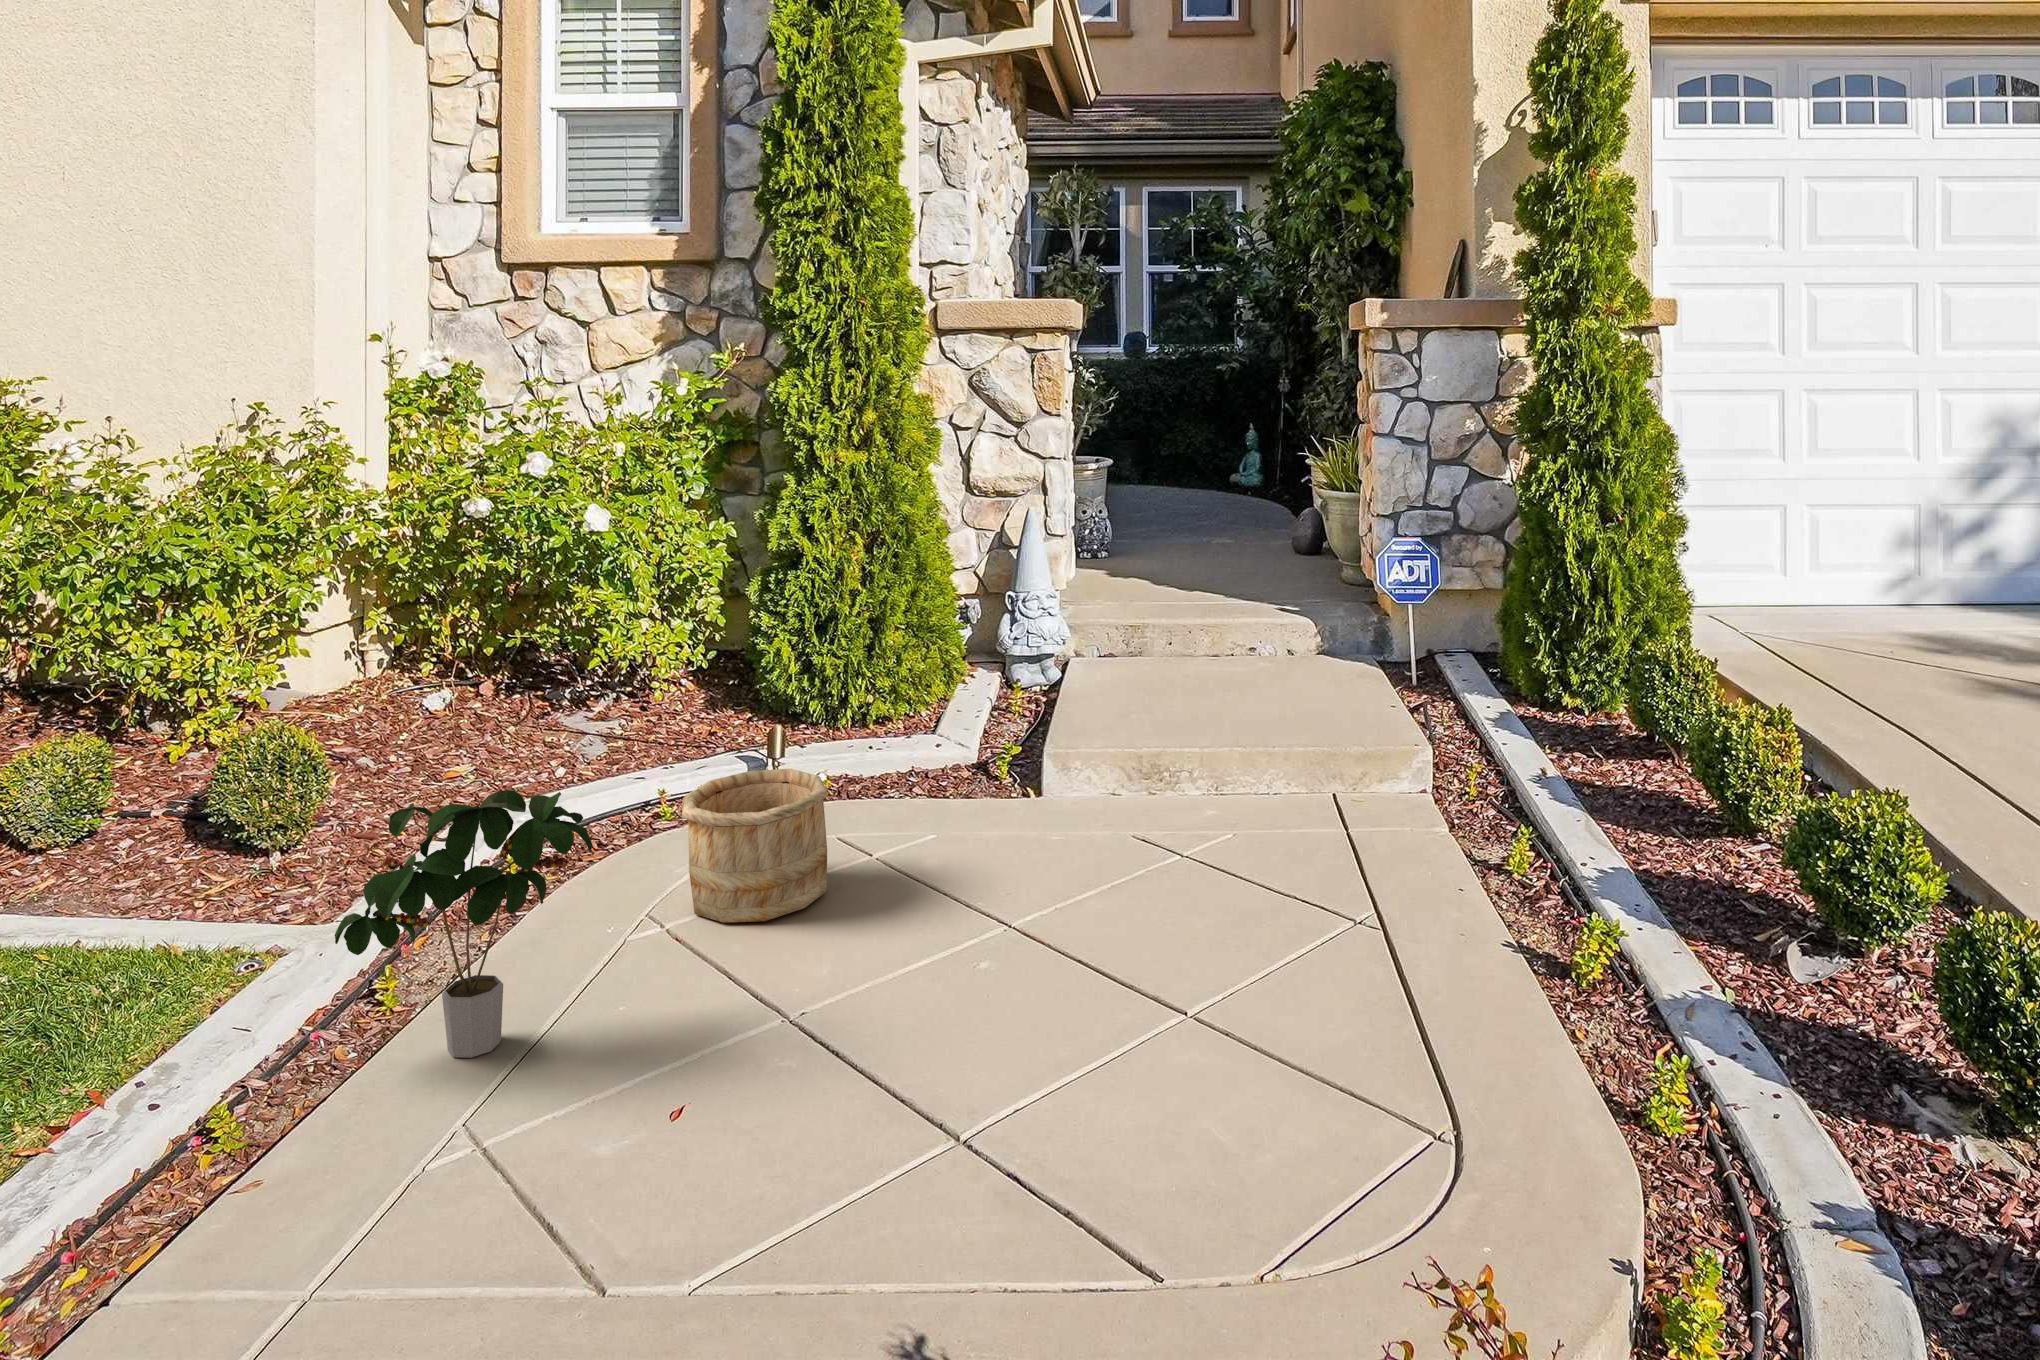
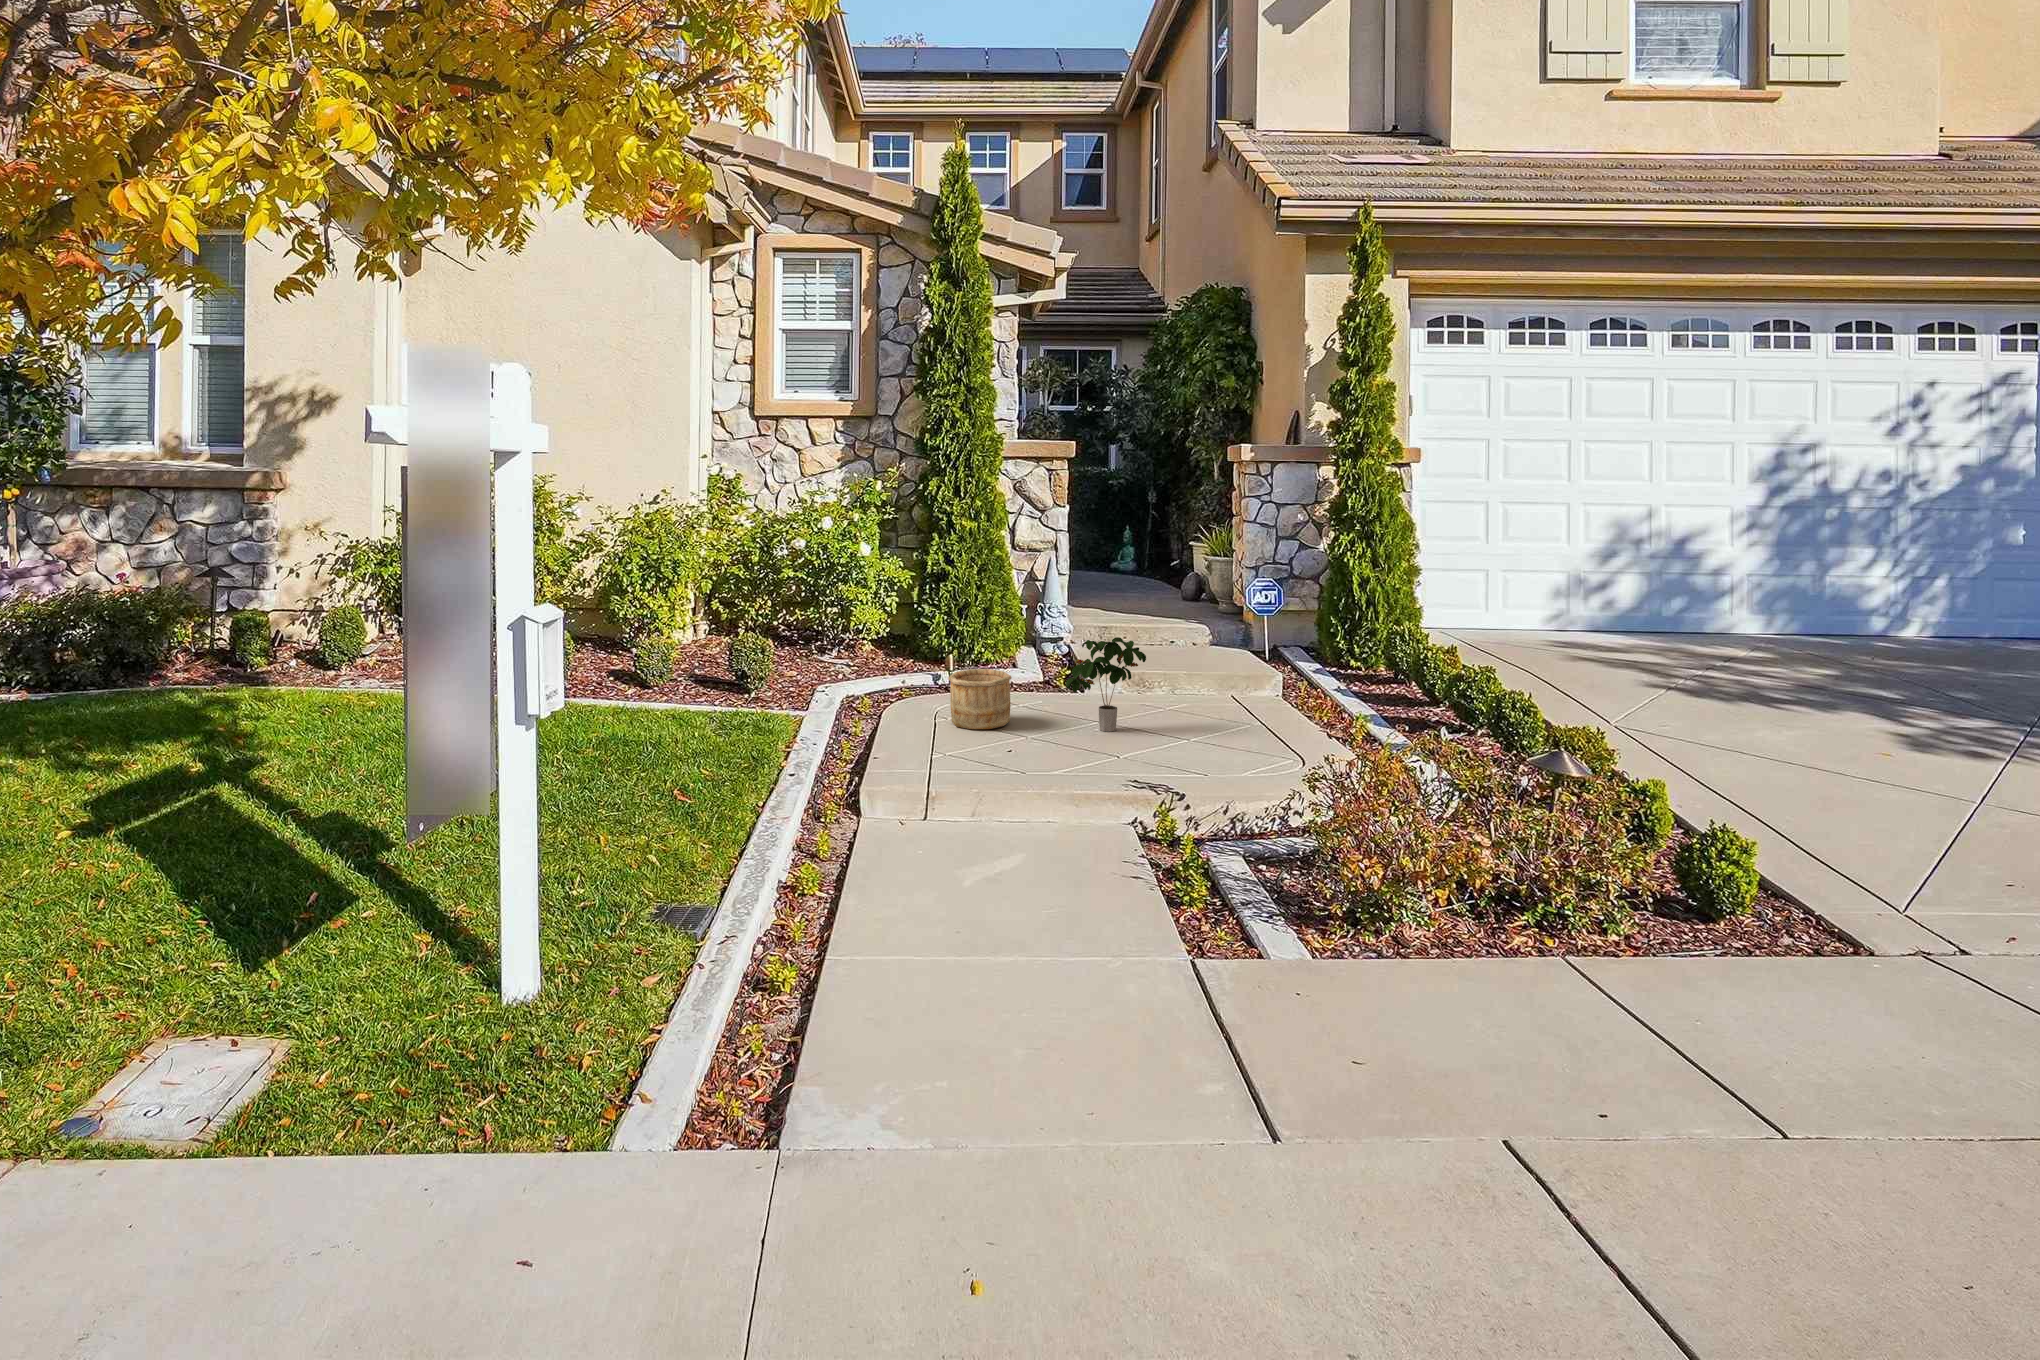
potted plant: present [335,790,592,1058] -> present [1066,637,1146,732]

